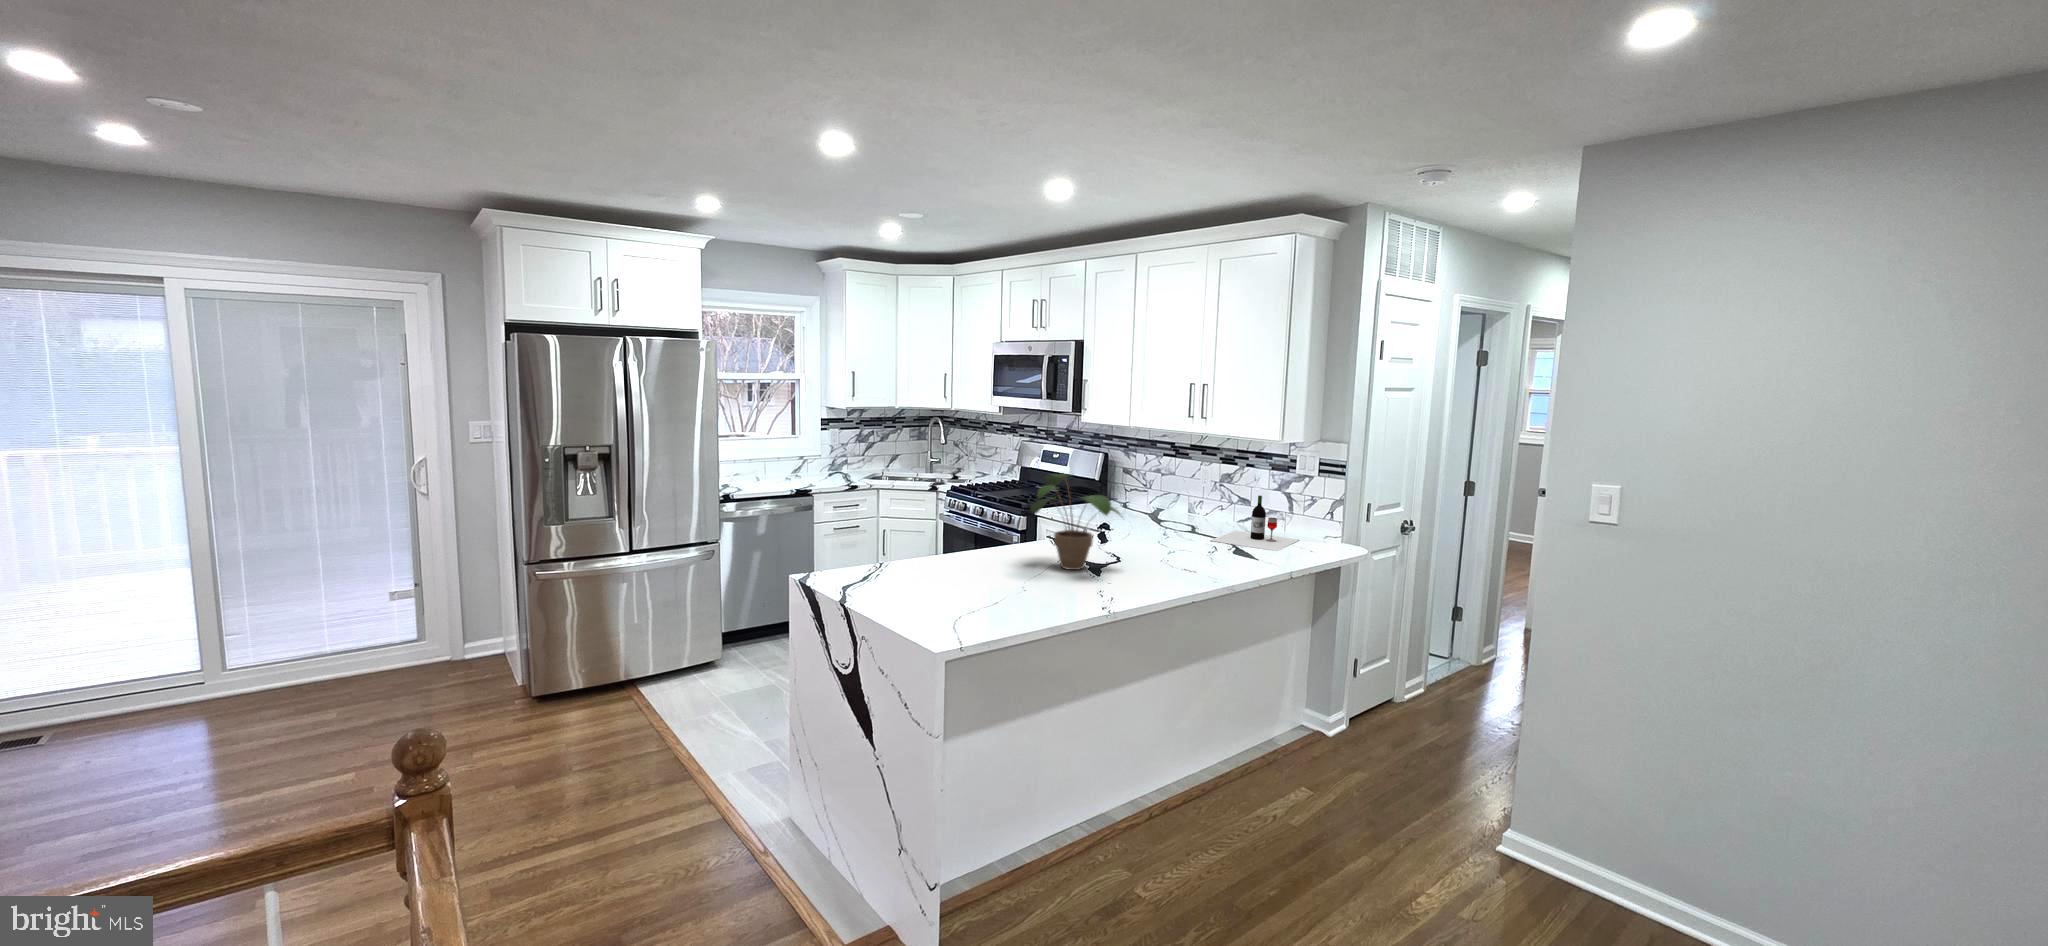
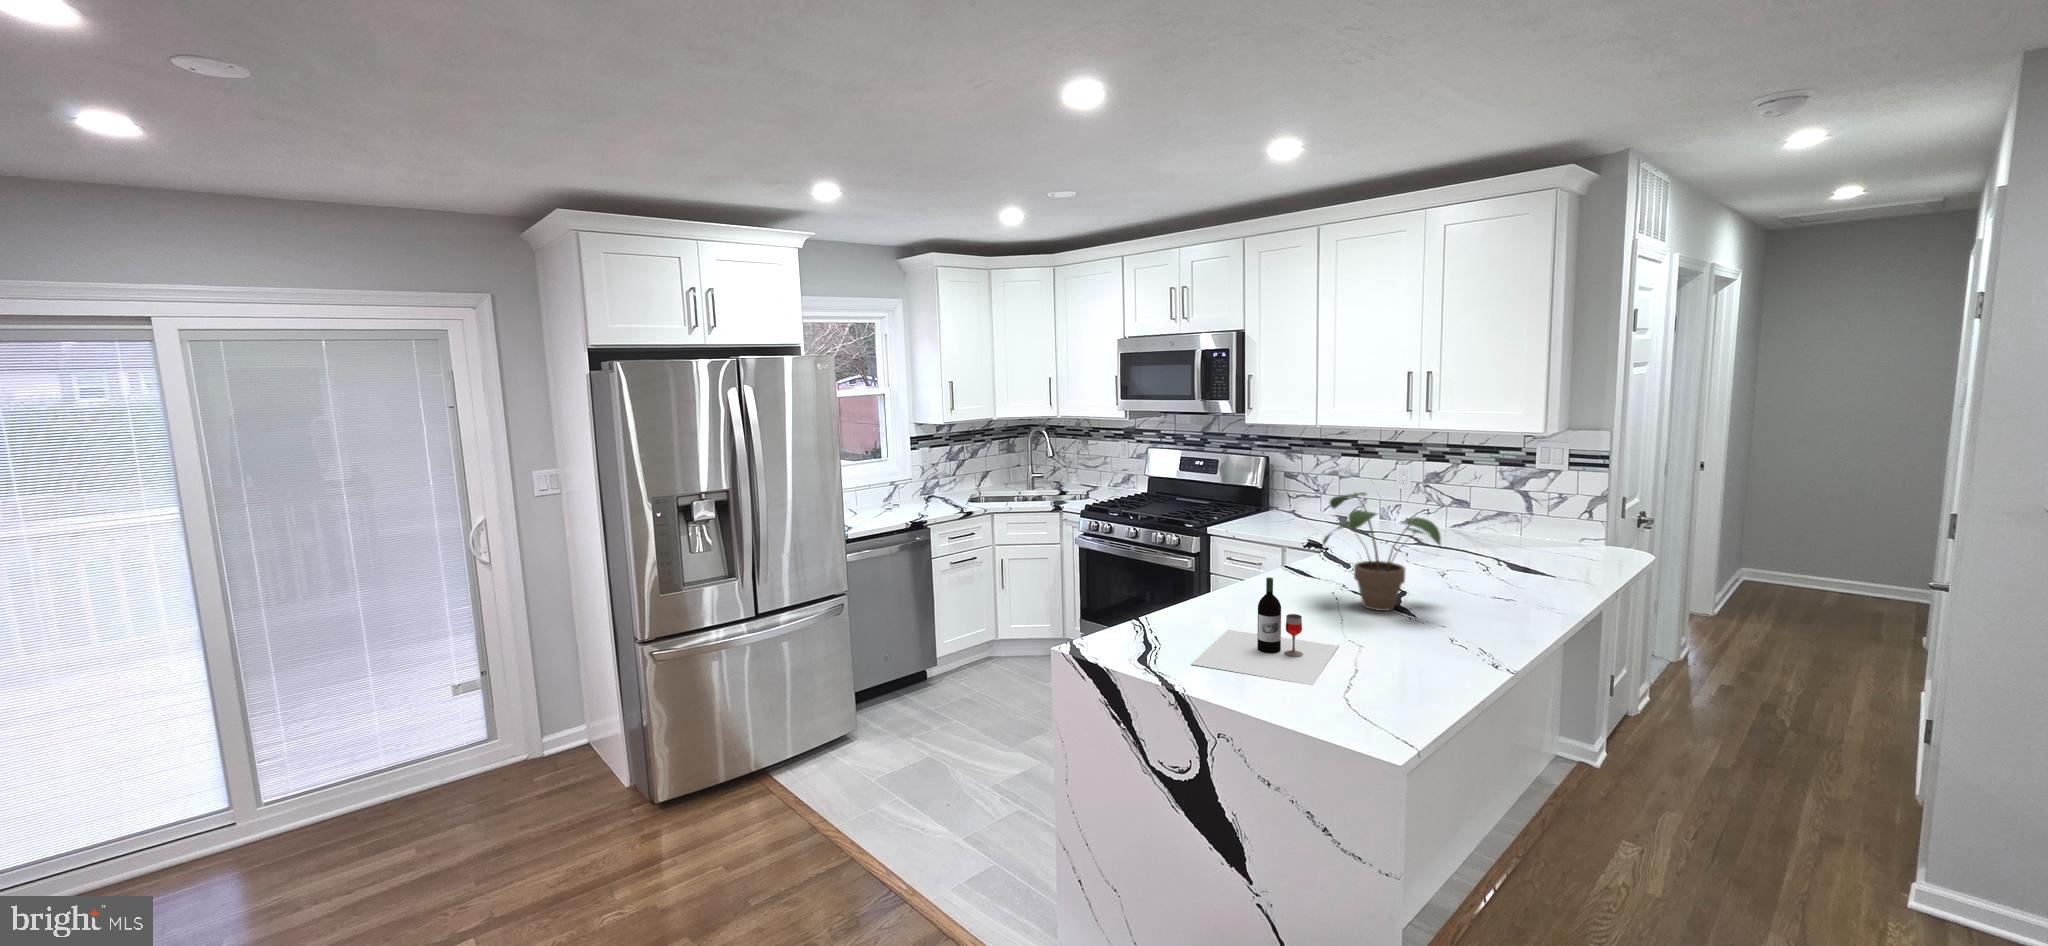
wine bottle: present [1210,495,1298,551] -> present [1191,577,1338,685]

